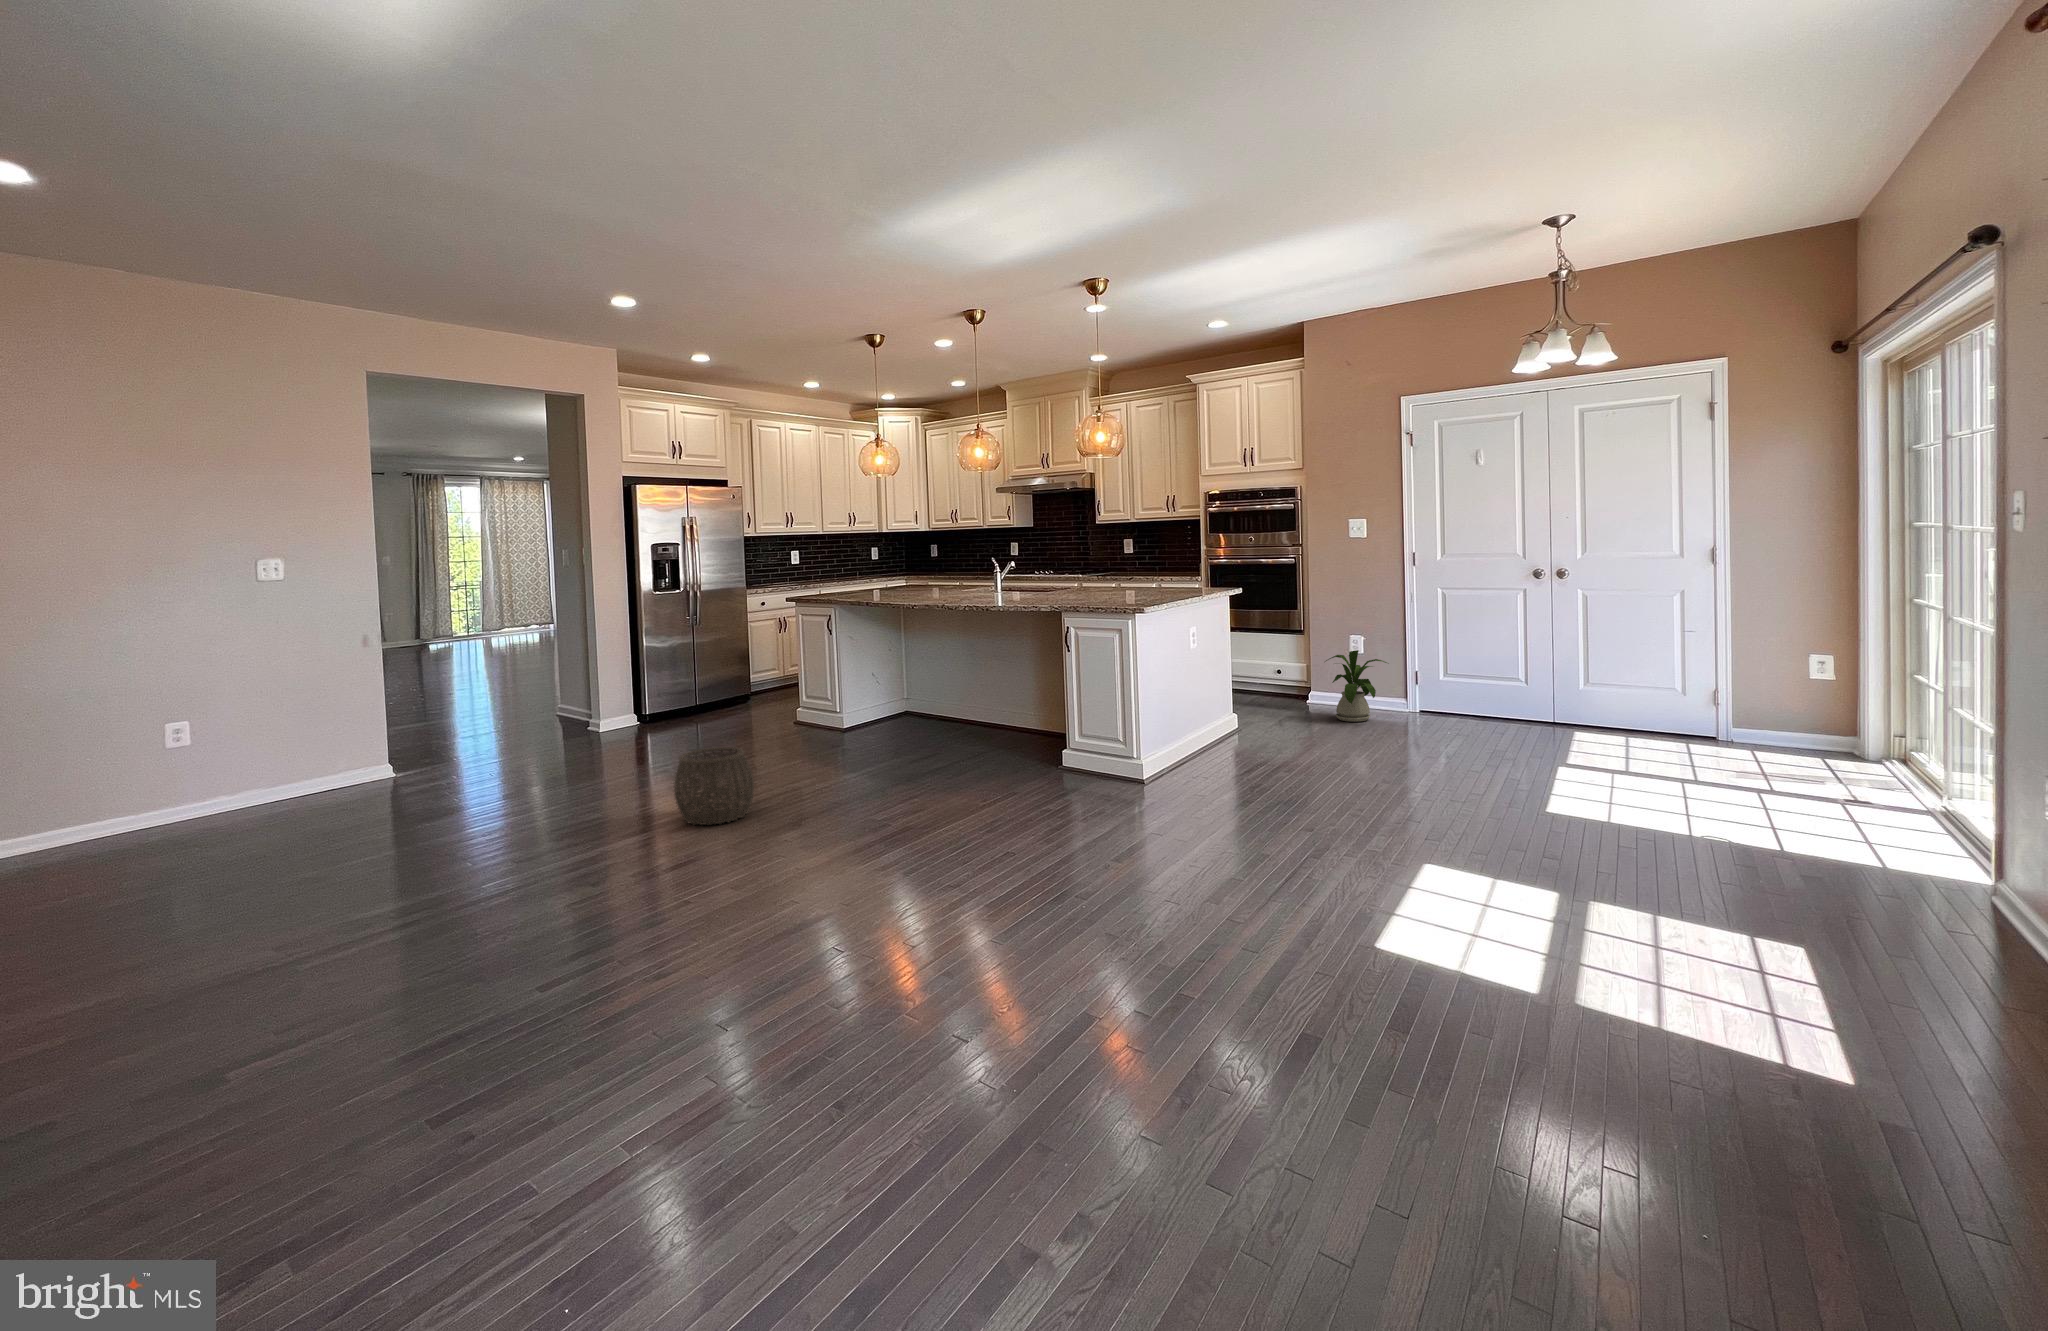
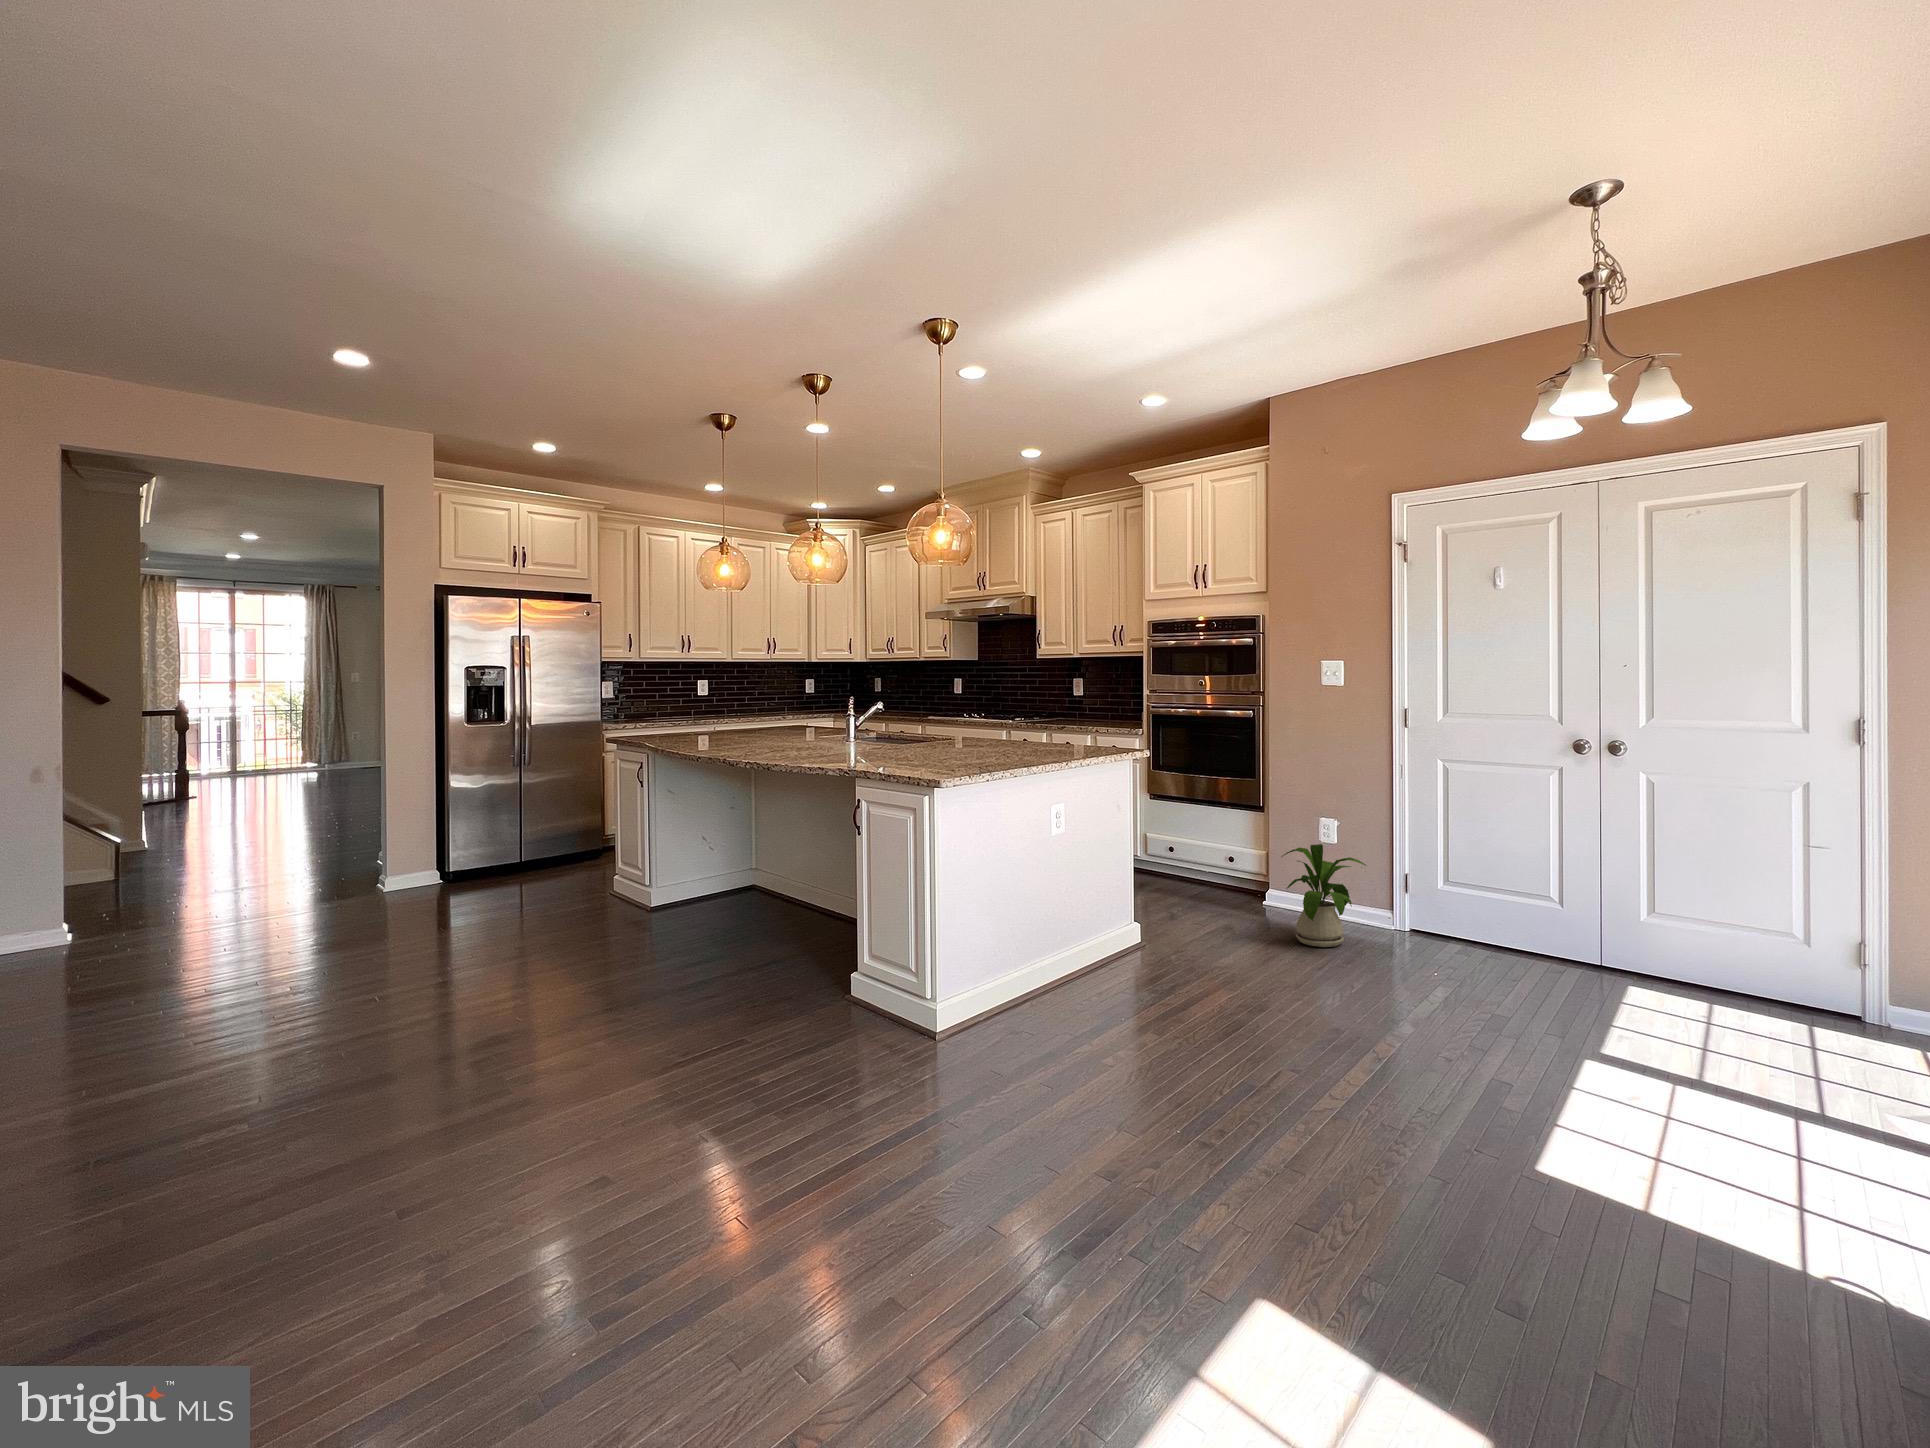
woven basket: present [674,747,754,825] -> none [203,954,345,1079]

